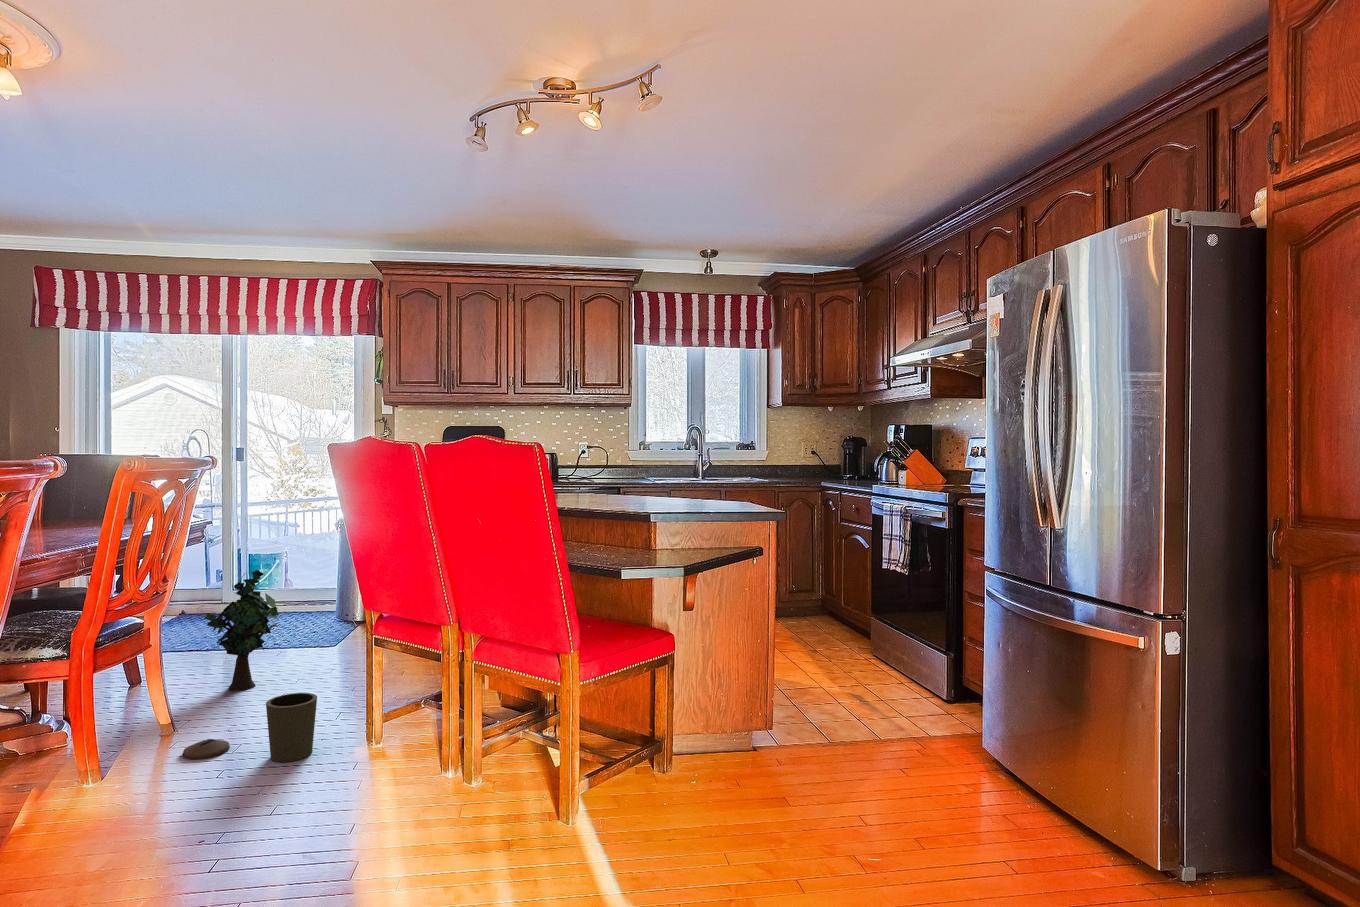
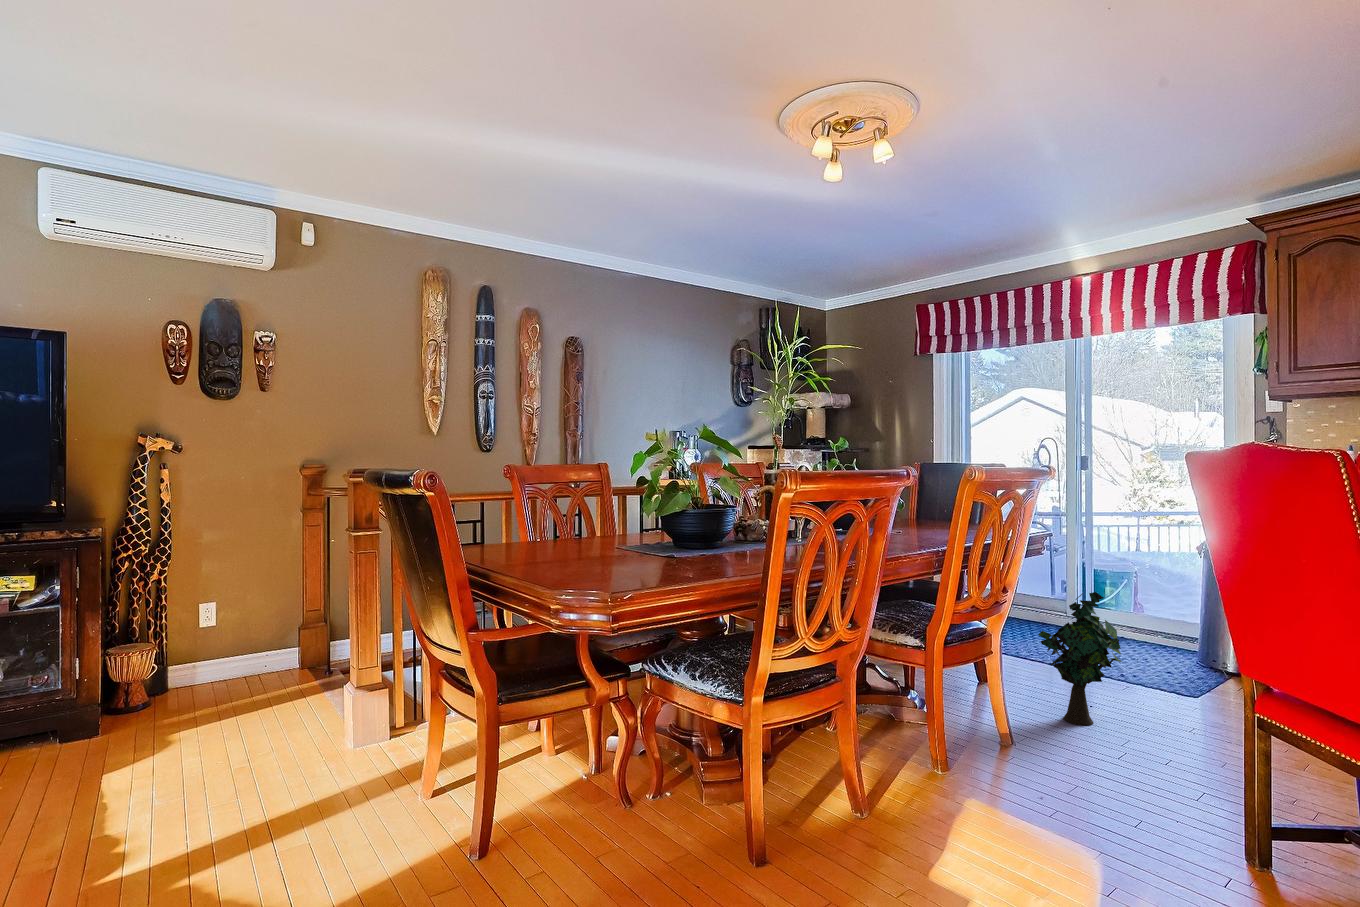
trash can: present [183,693,317,762] -> none [1006,758,1165,853]

